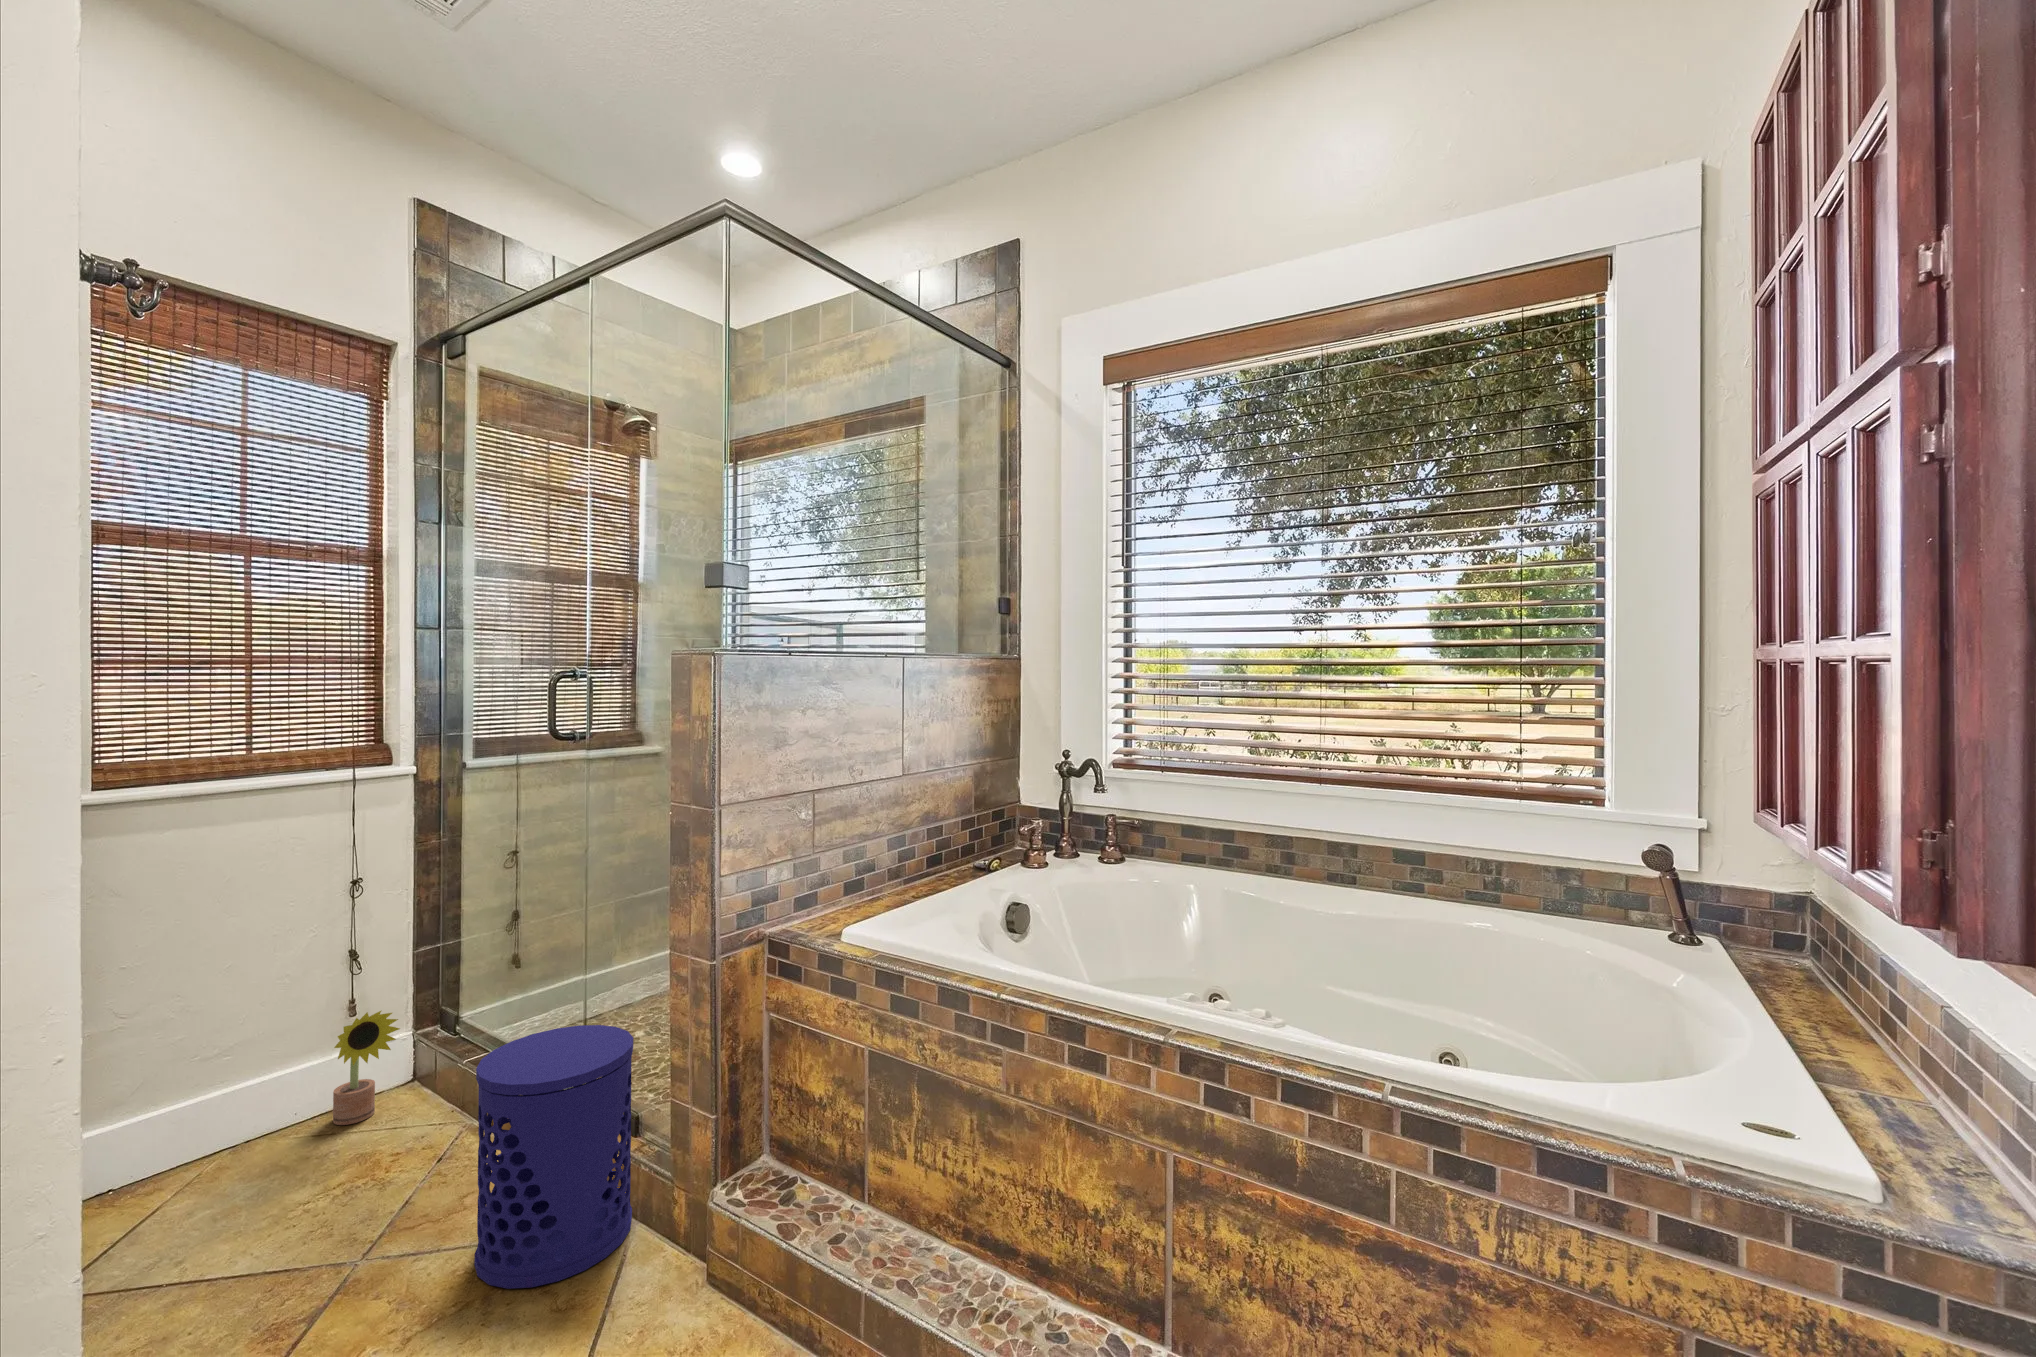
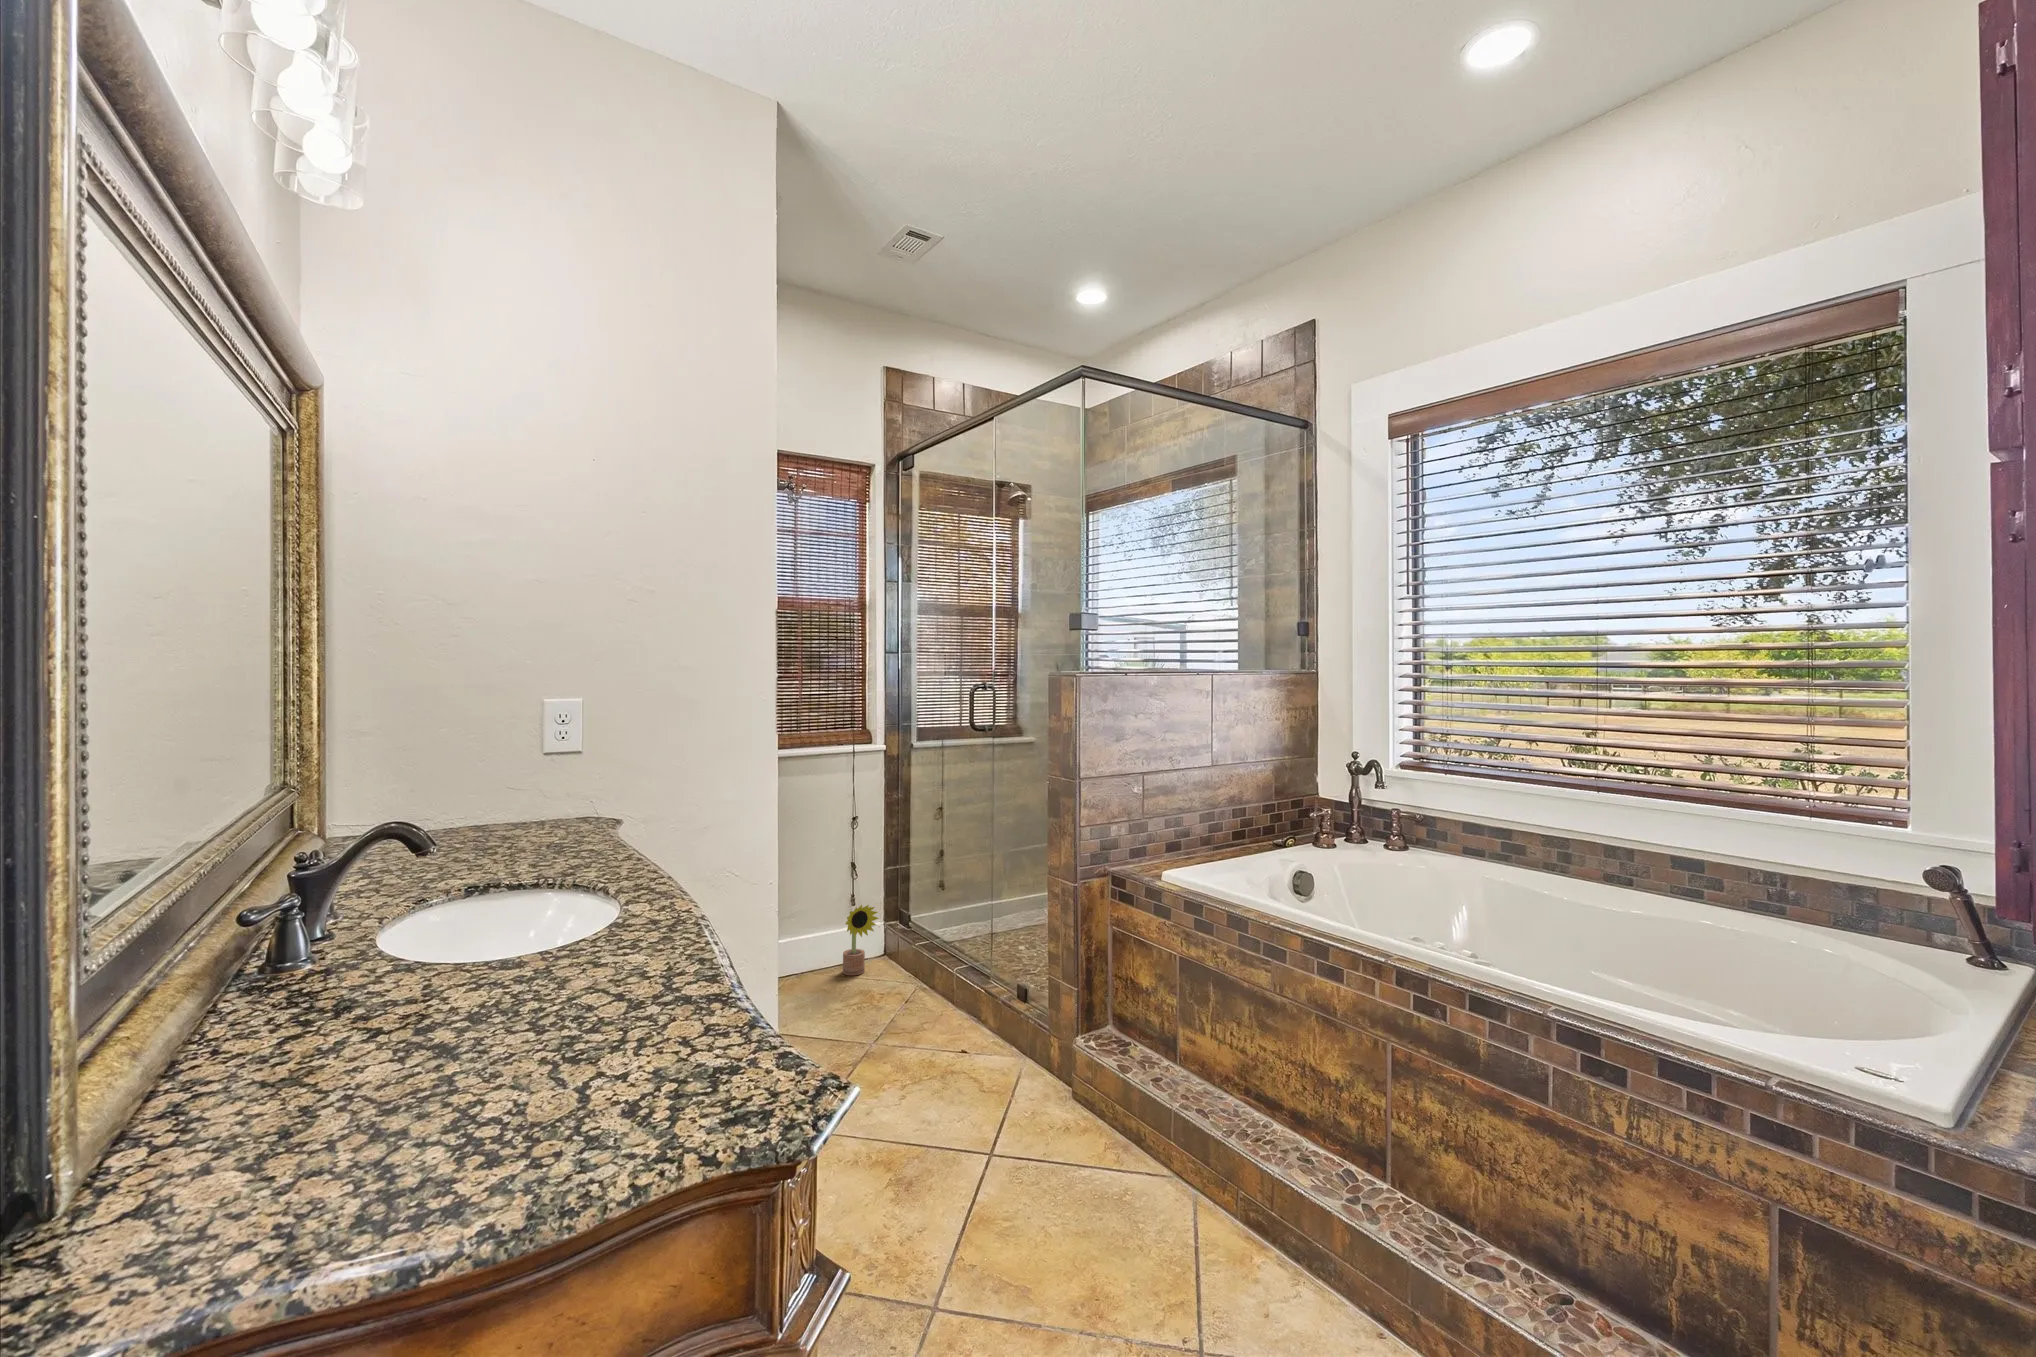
waste bin: present [474,1025,633,1289] -> none [933,924,1024,1081]

